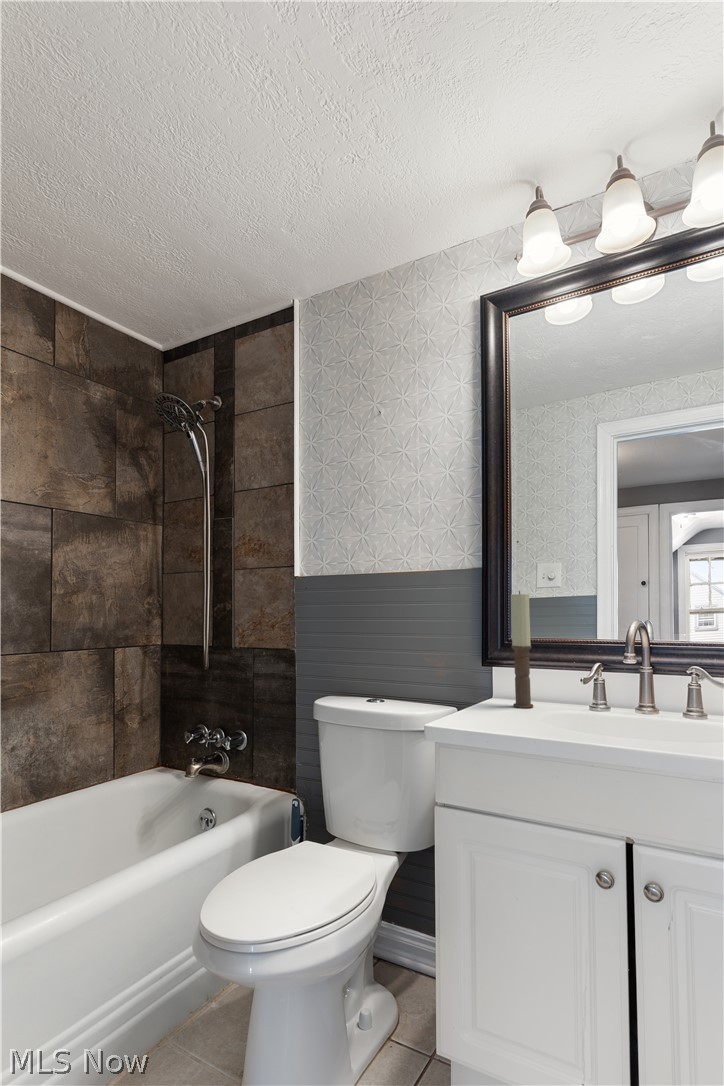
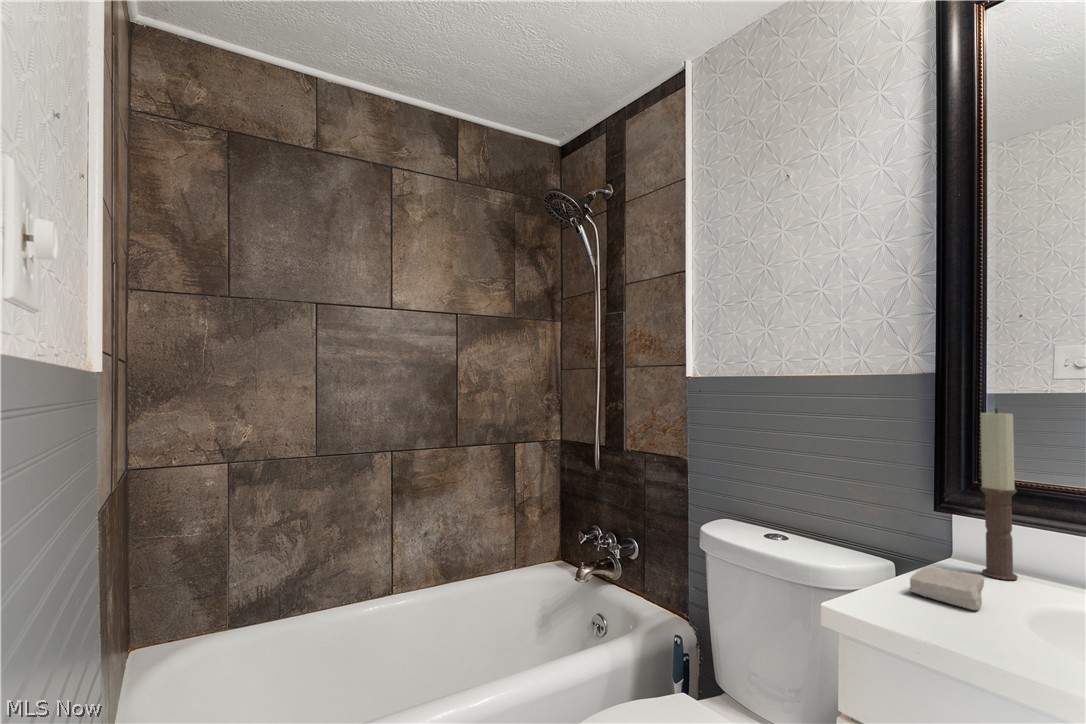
soap bar: none [474,700,517,723] -> present [910,566,984,610]

